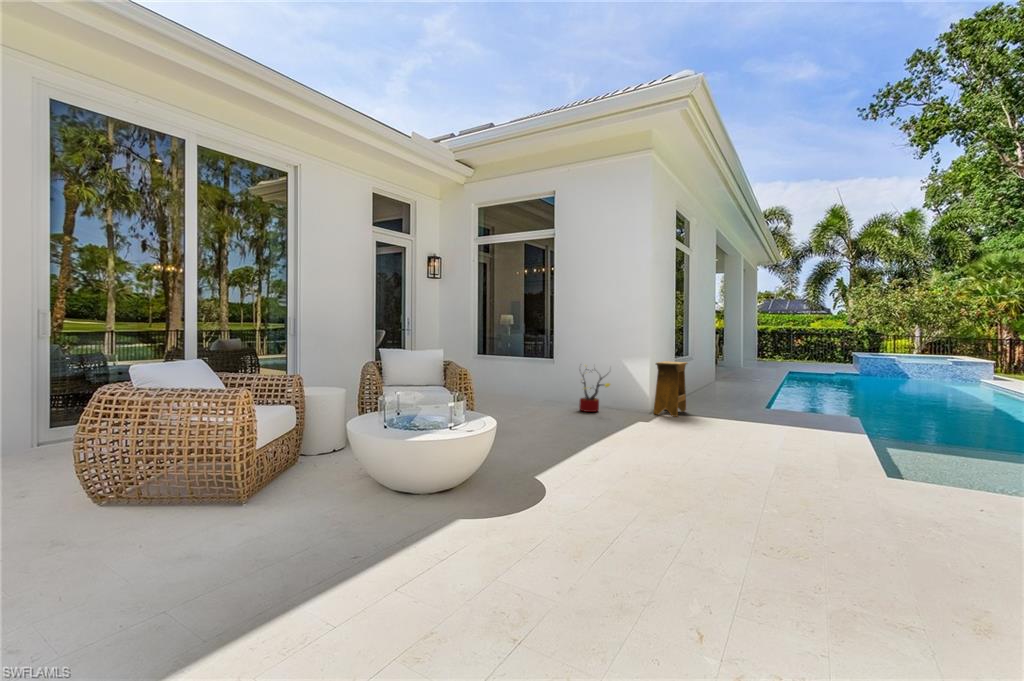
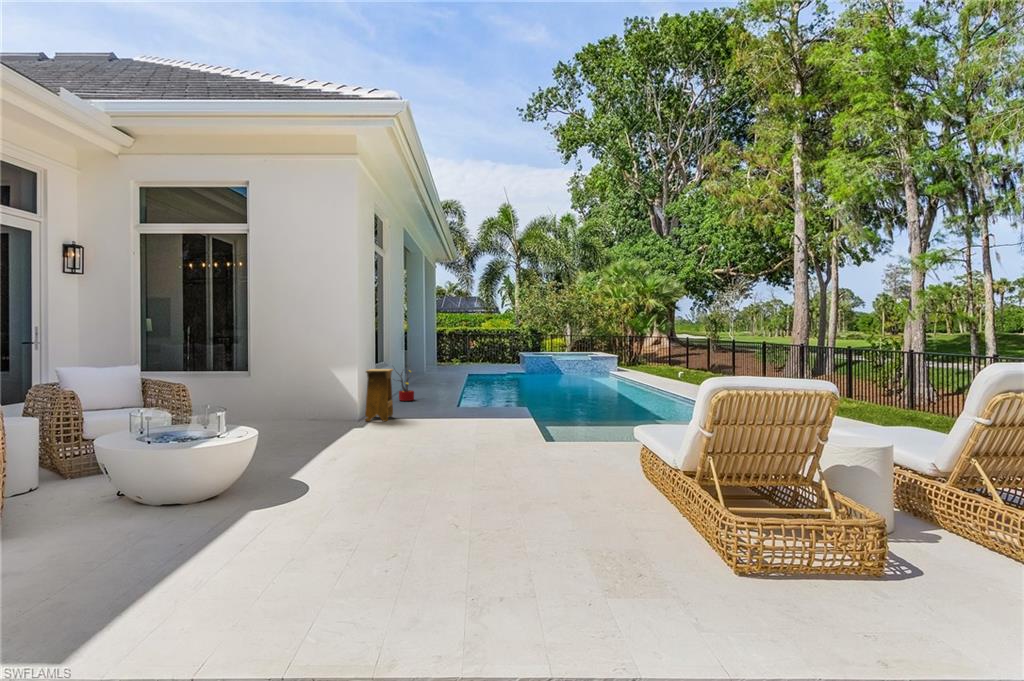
decorative plant: present [579,369,610,412] -> present [398,369,414,401]

